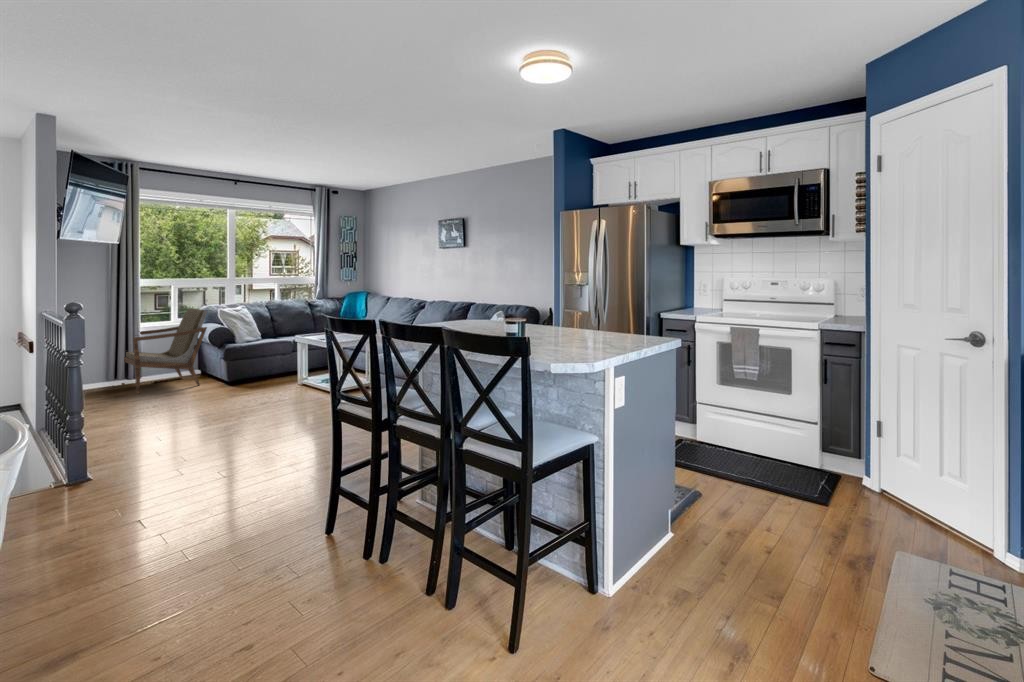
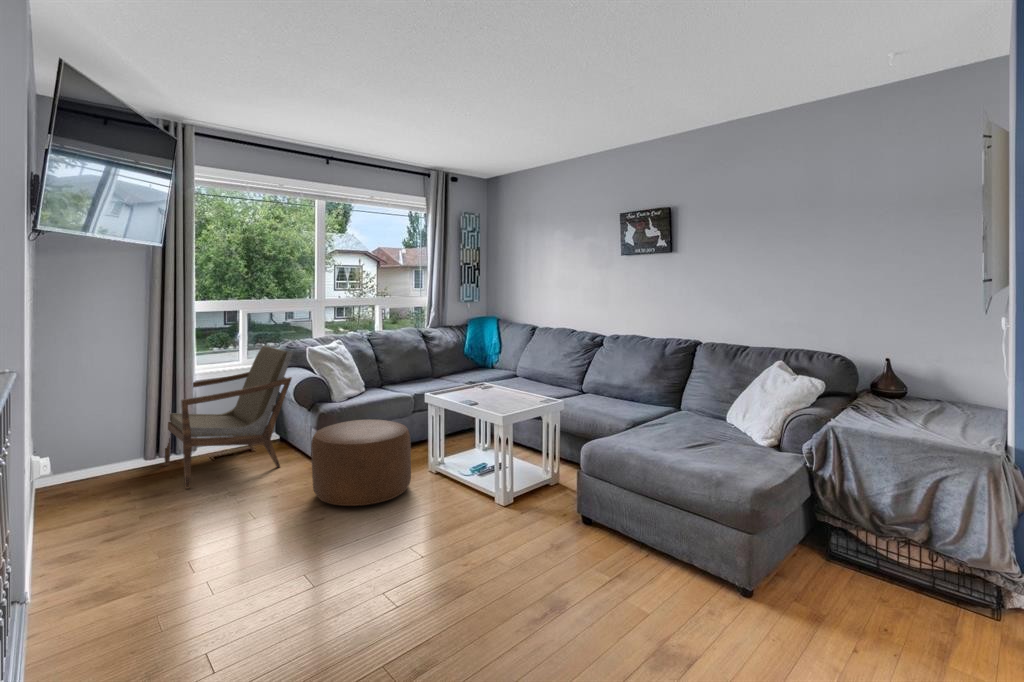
ottoman: none [216,351,281,397] -> present [311,419,411,506]

